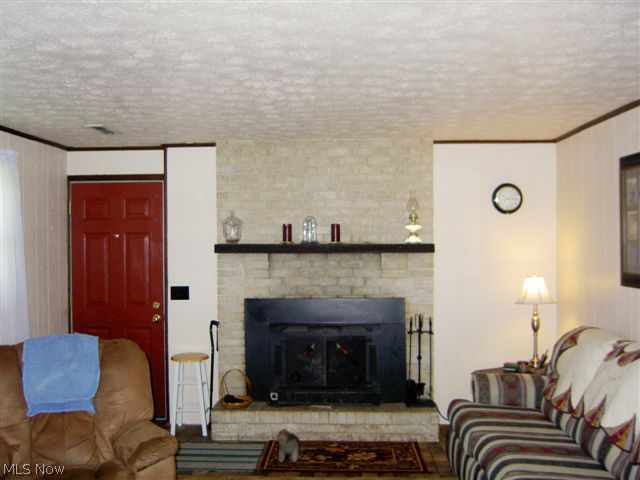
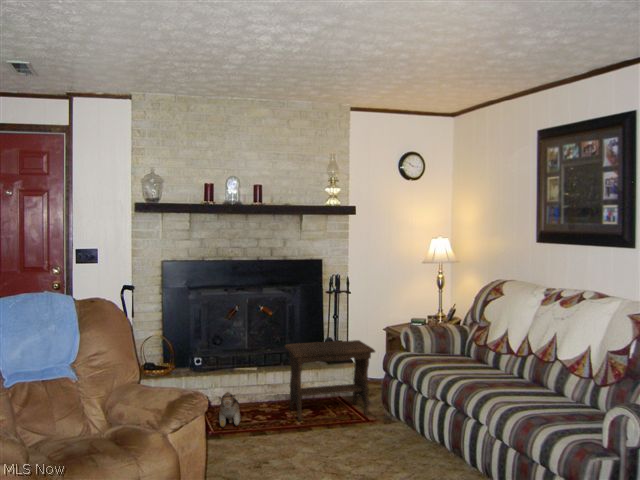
footstool: none [350,385,438,466] -> present [285,340,375,421]

